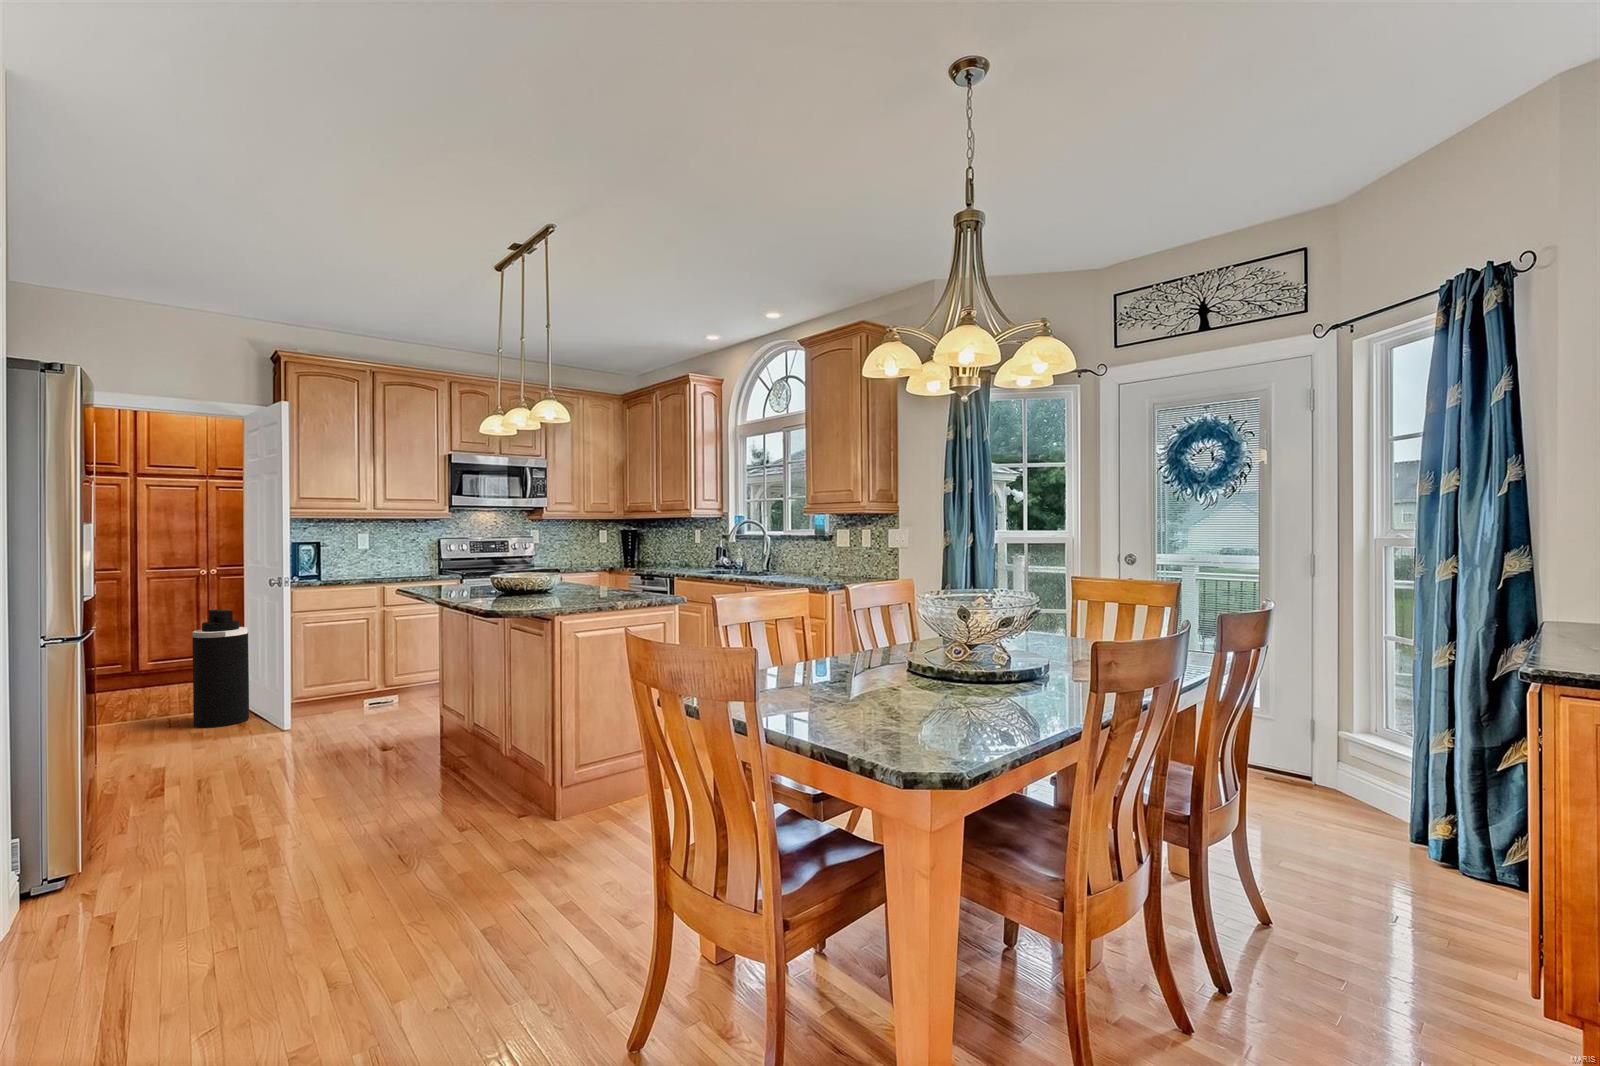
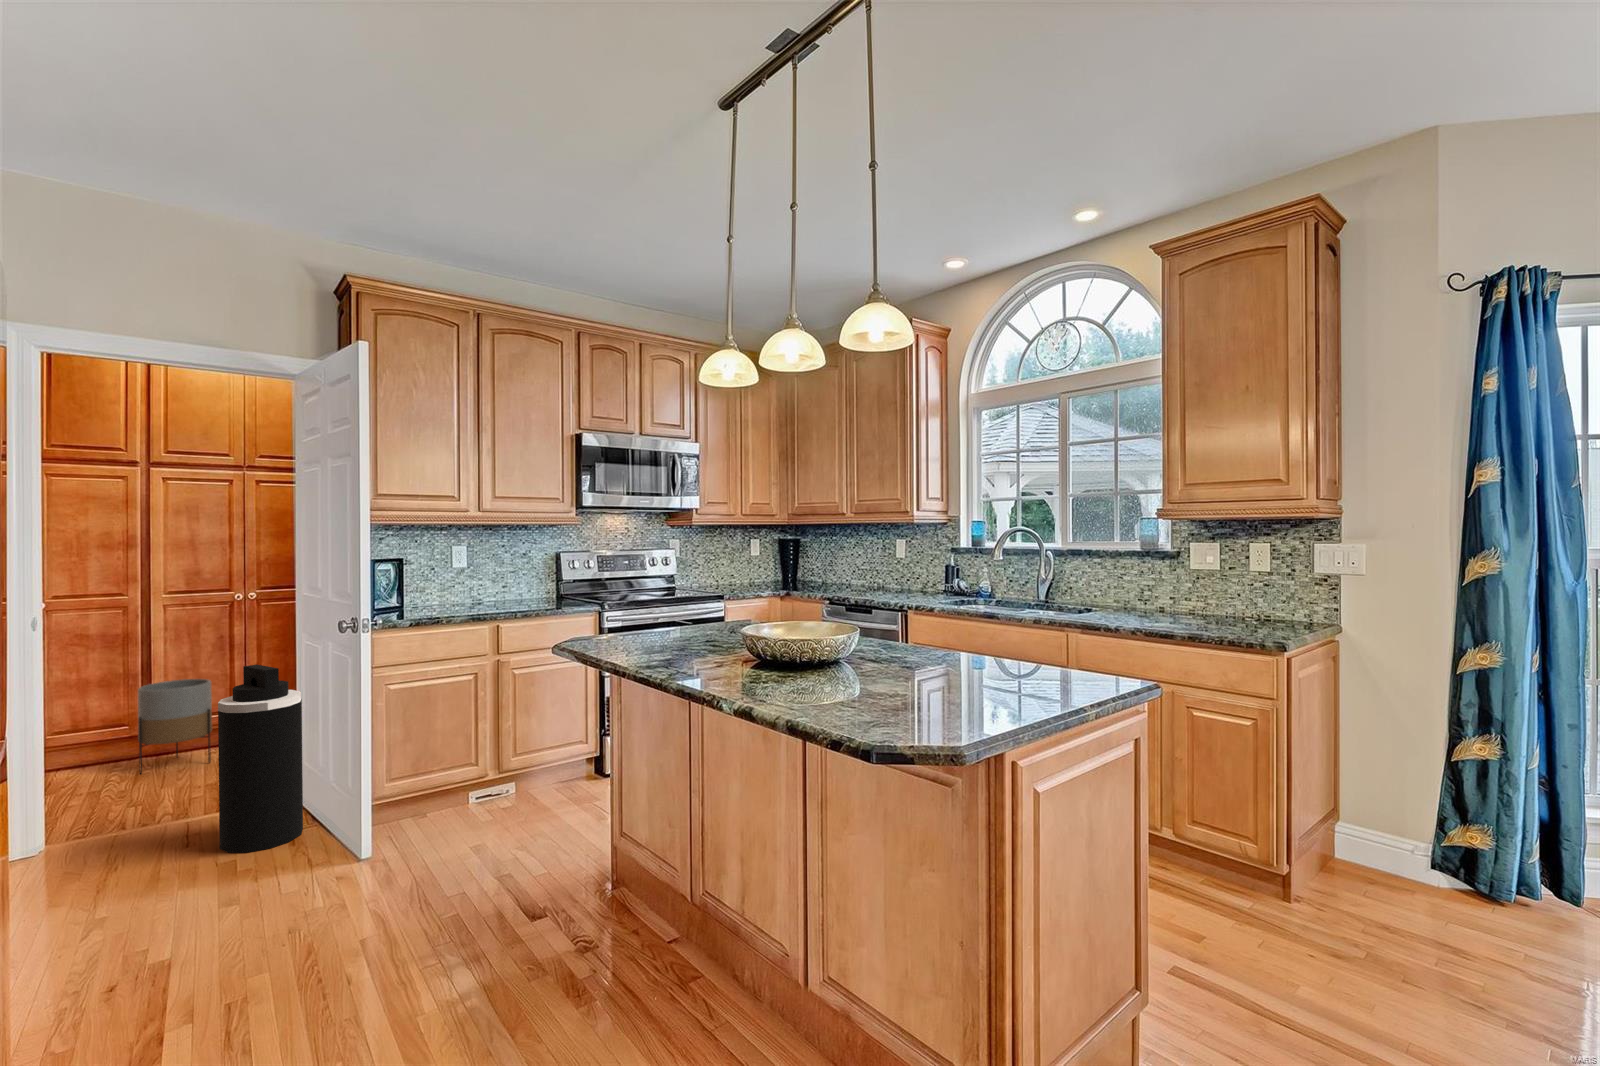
planter: none [130,631,183,696] -> present [138,679,212,774]

